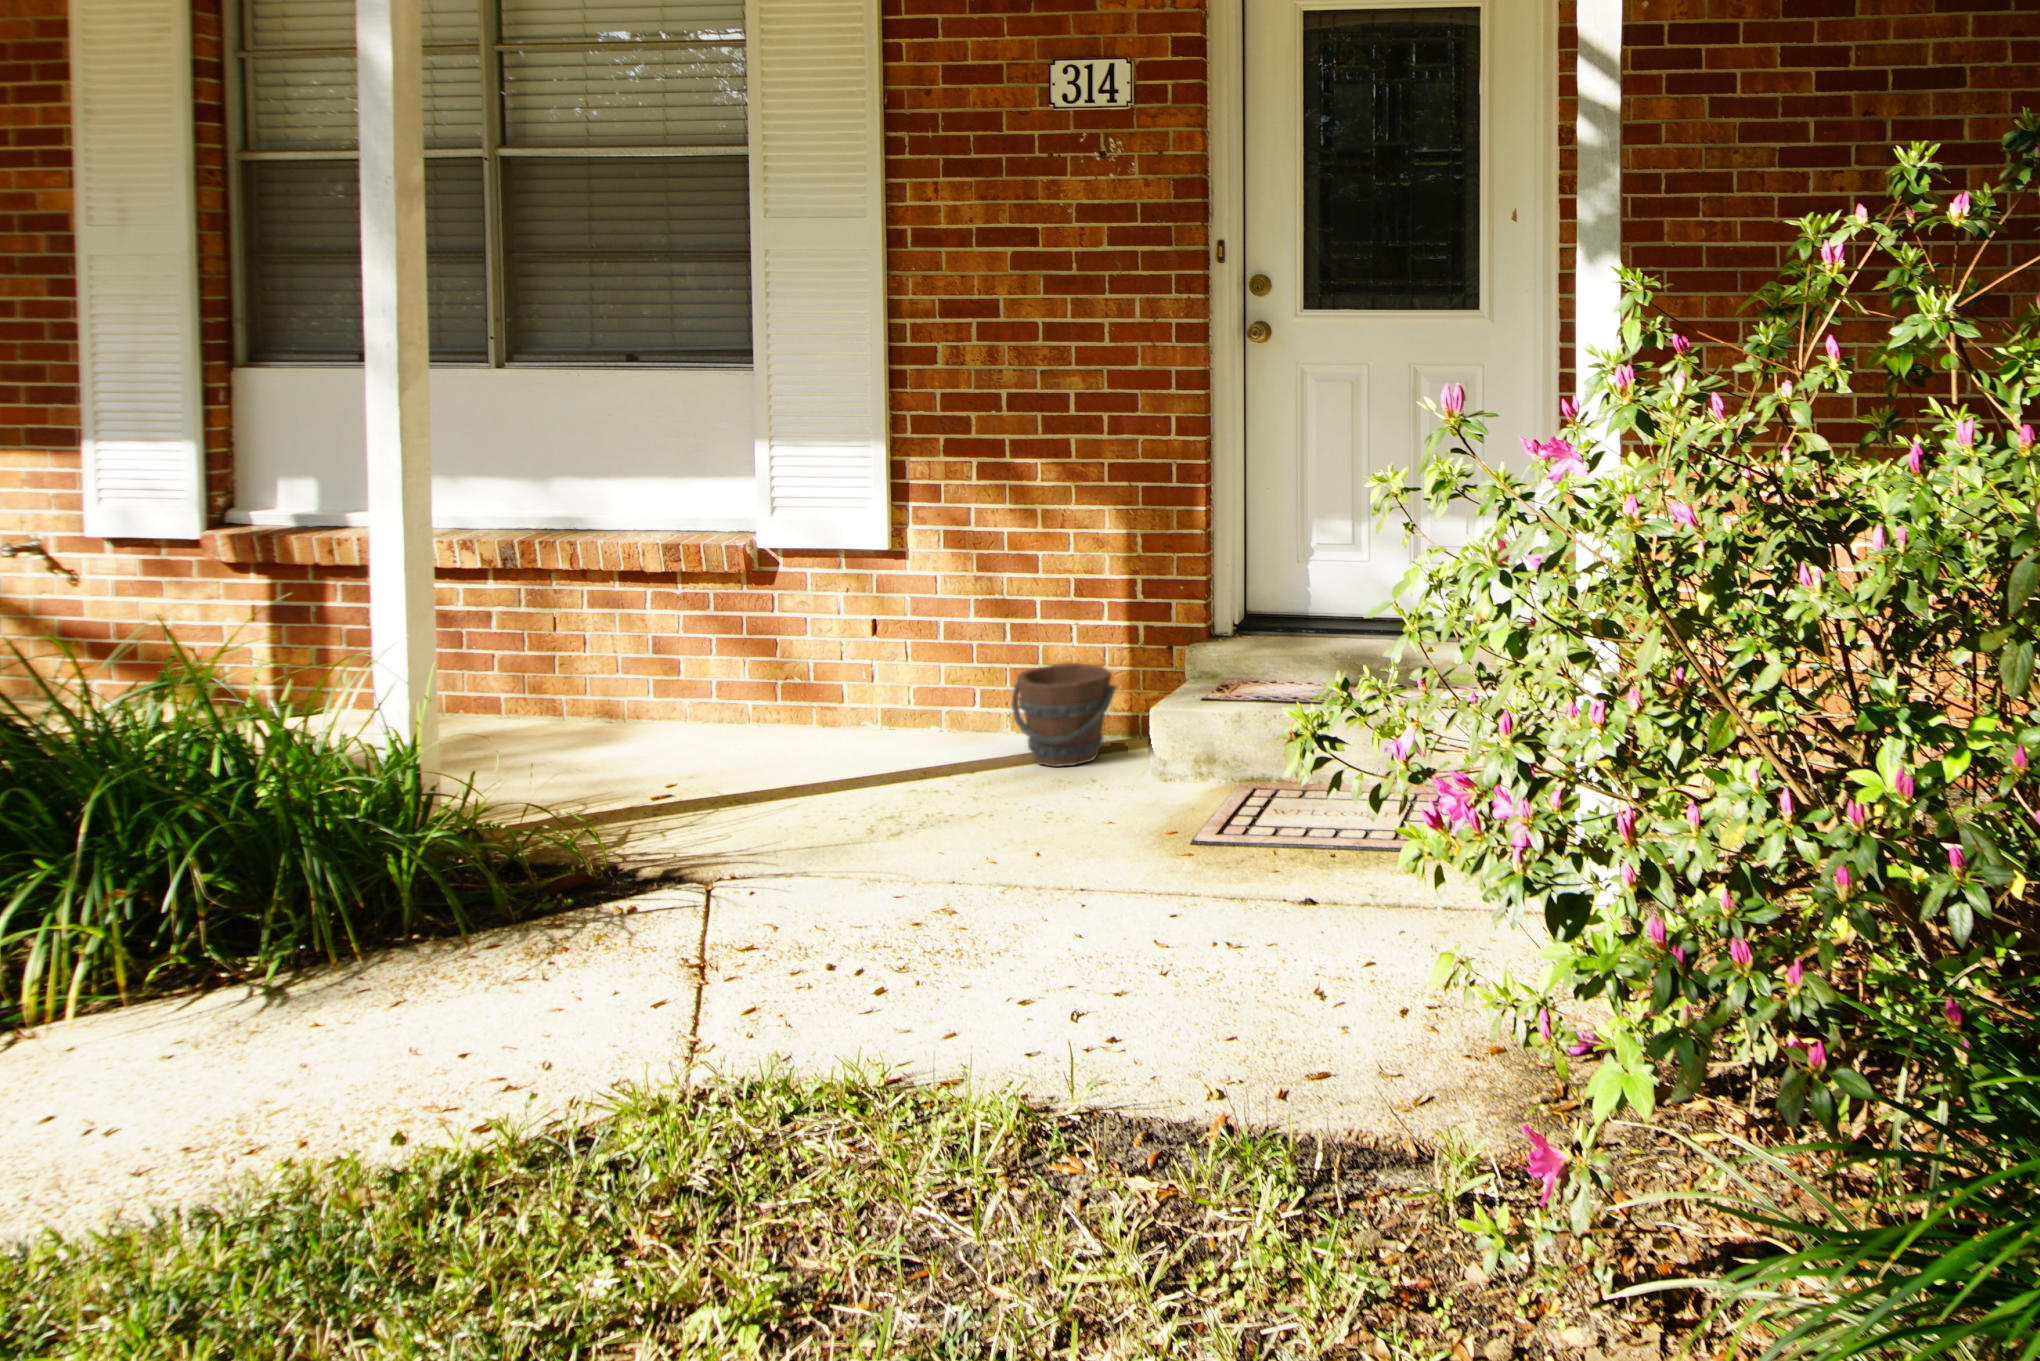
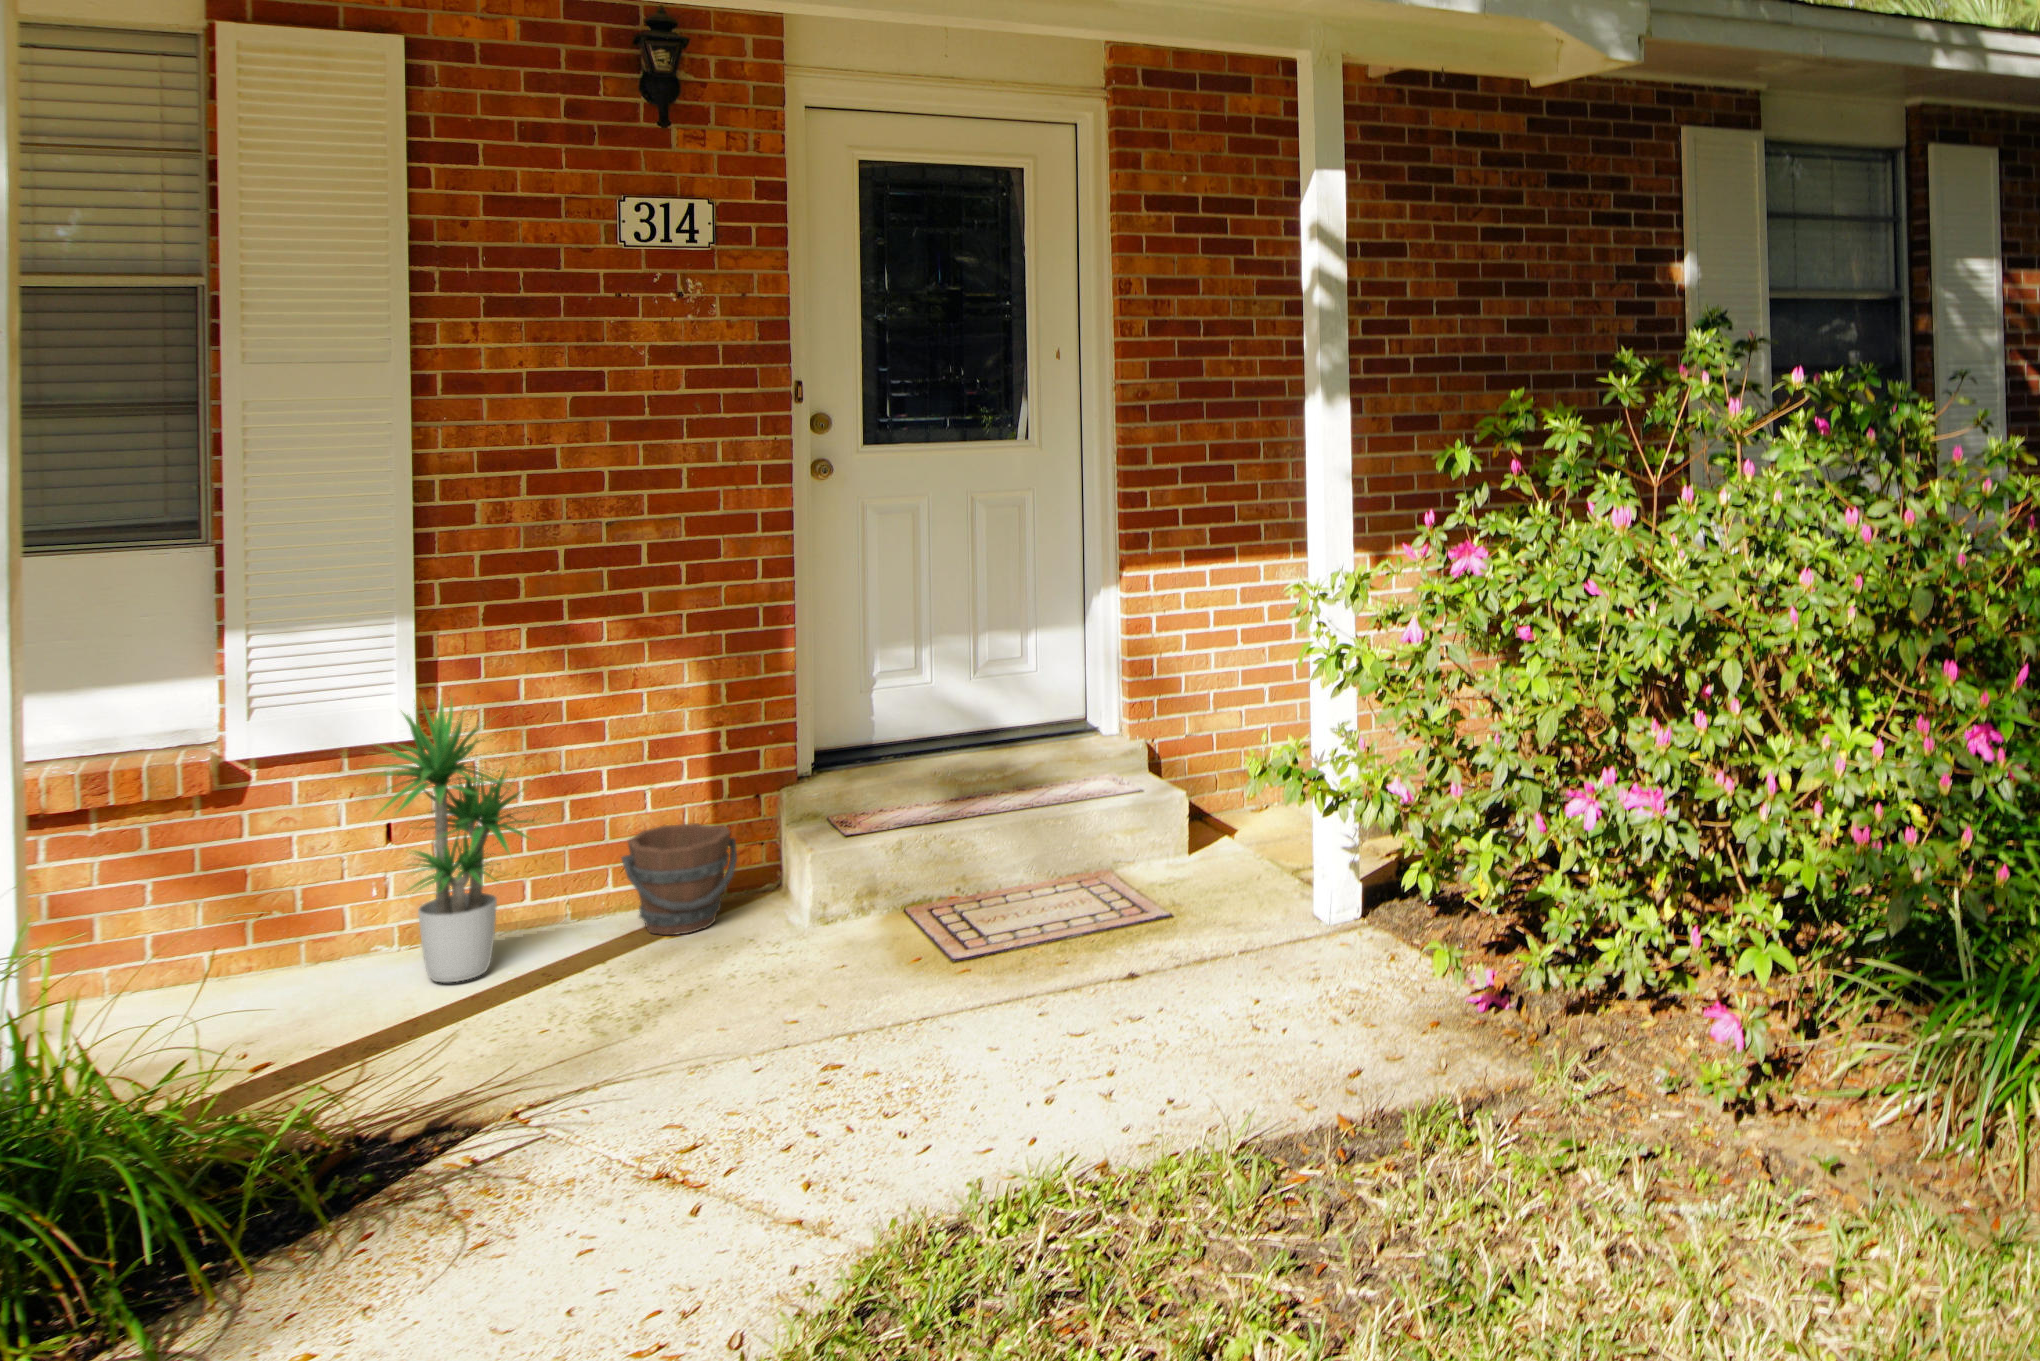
potted plant: none [782,510,952,764] -> present [365,699,544,982]

